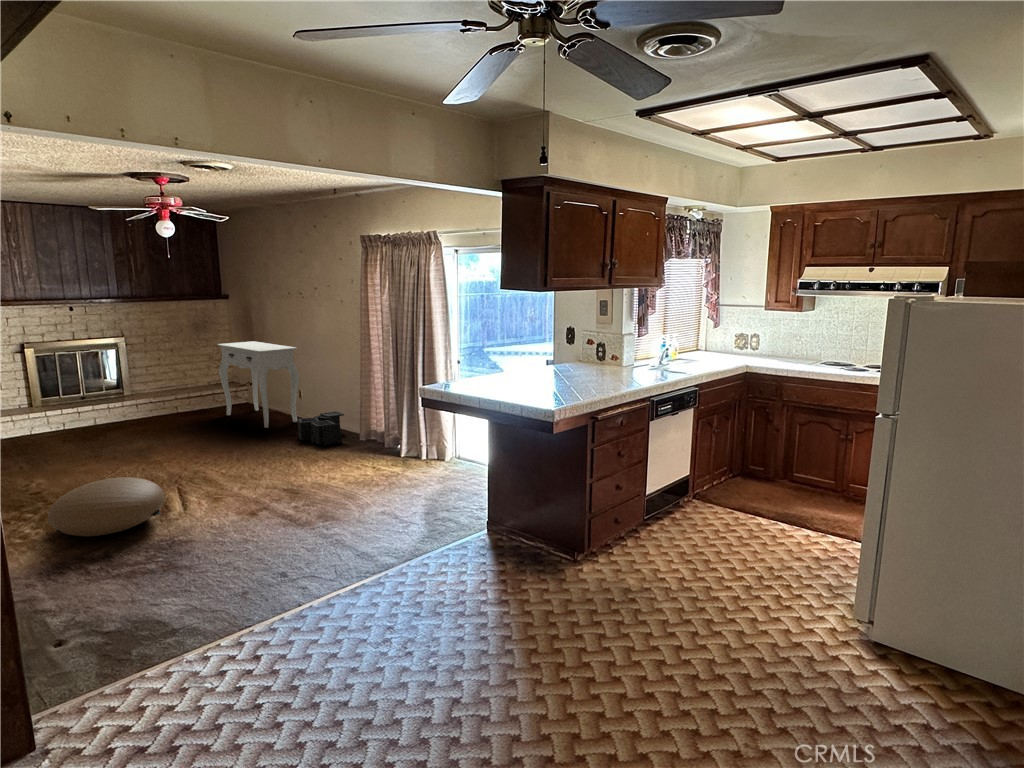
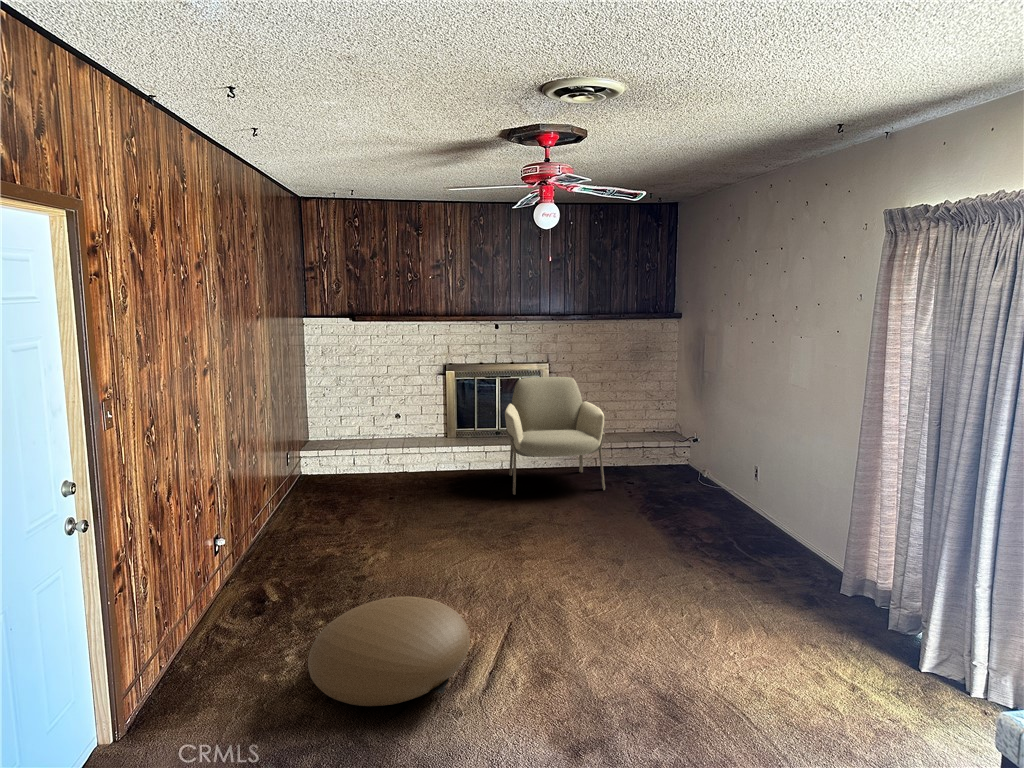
console table: present [218,341,299,428] -> none [649,381,756,518]
armchair: none [97,346,193,438] -> present [505,377,605,495]
storage bin: present [298,411,344,445] -> none [735,519,818,585]

